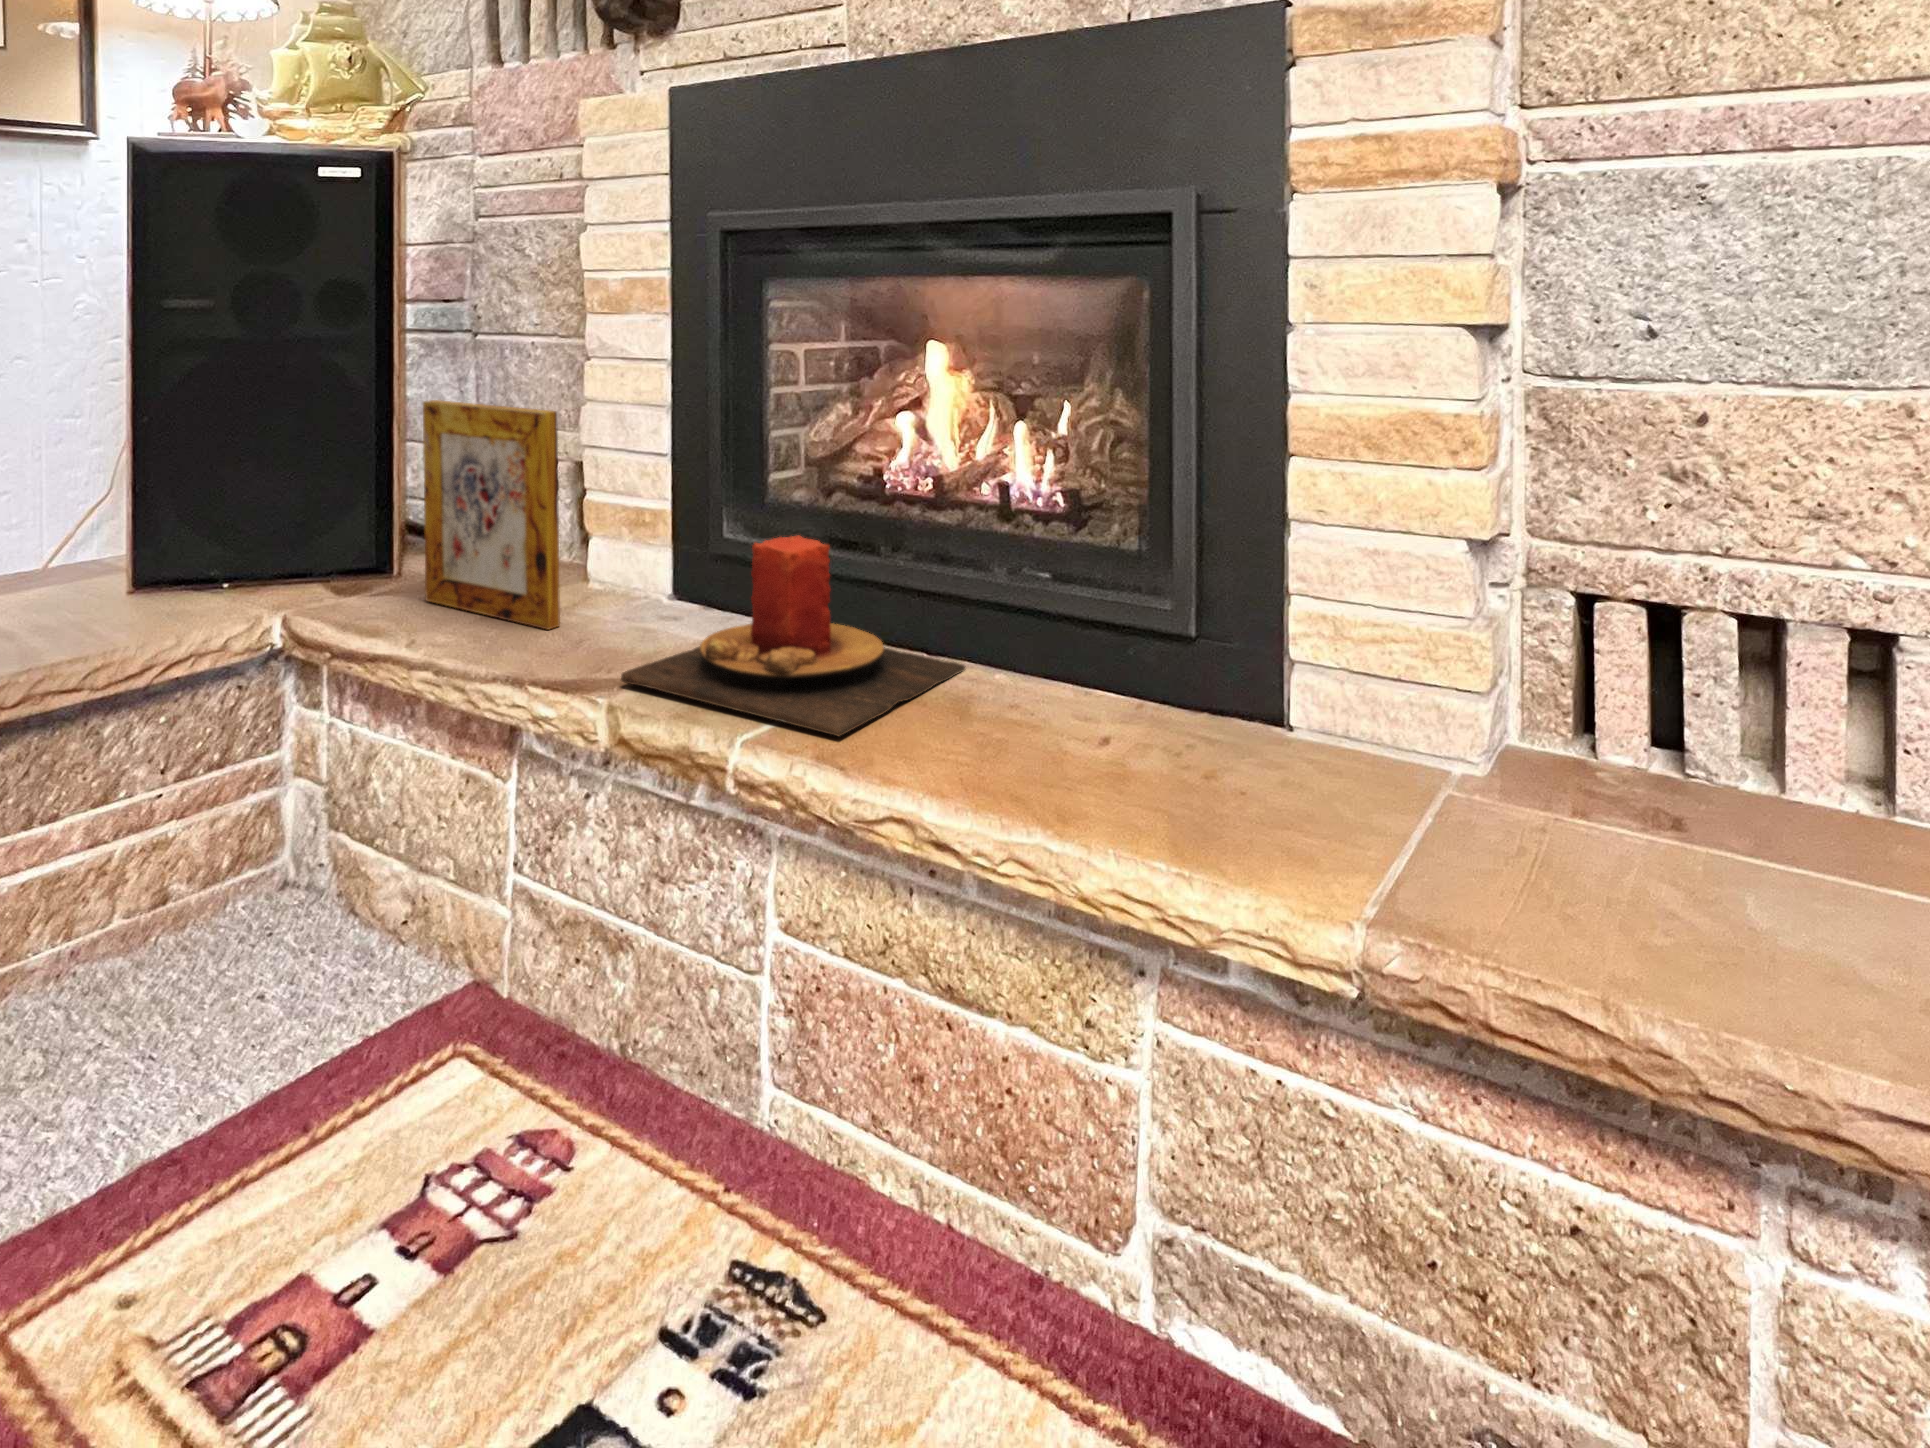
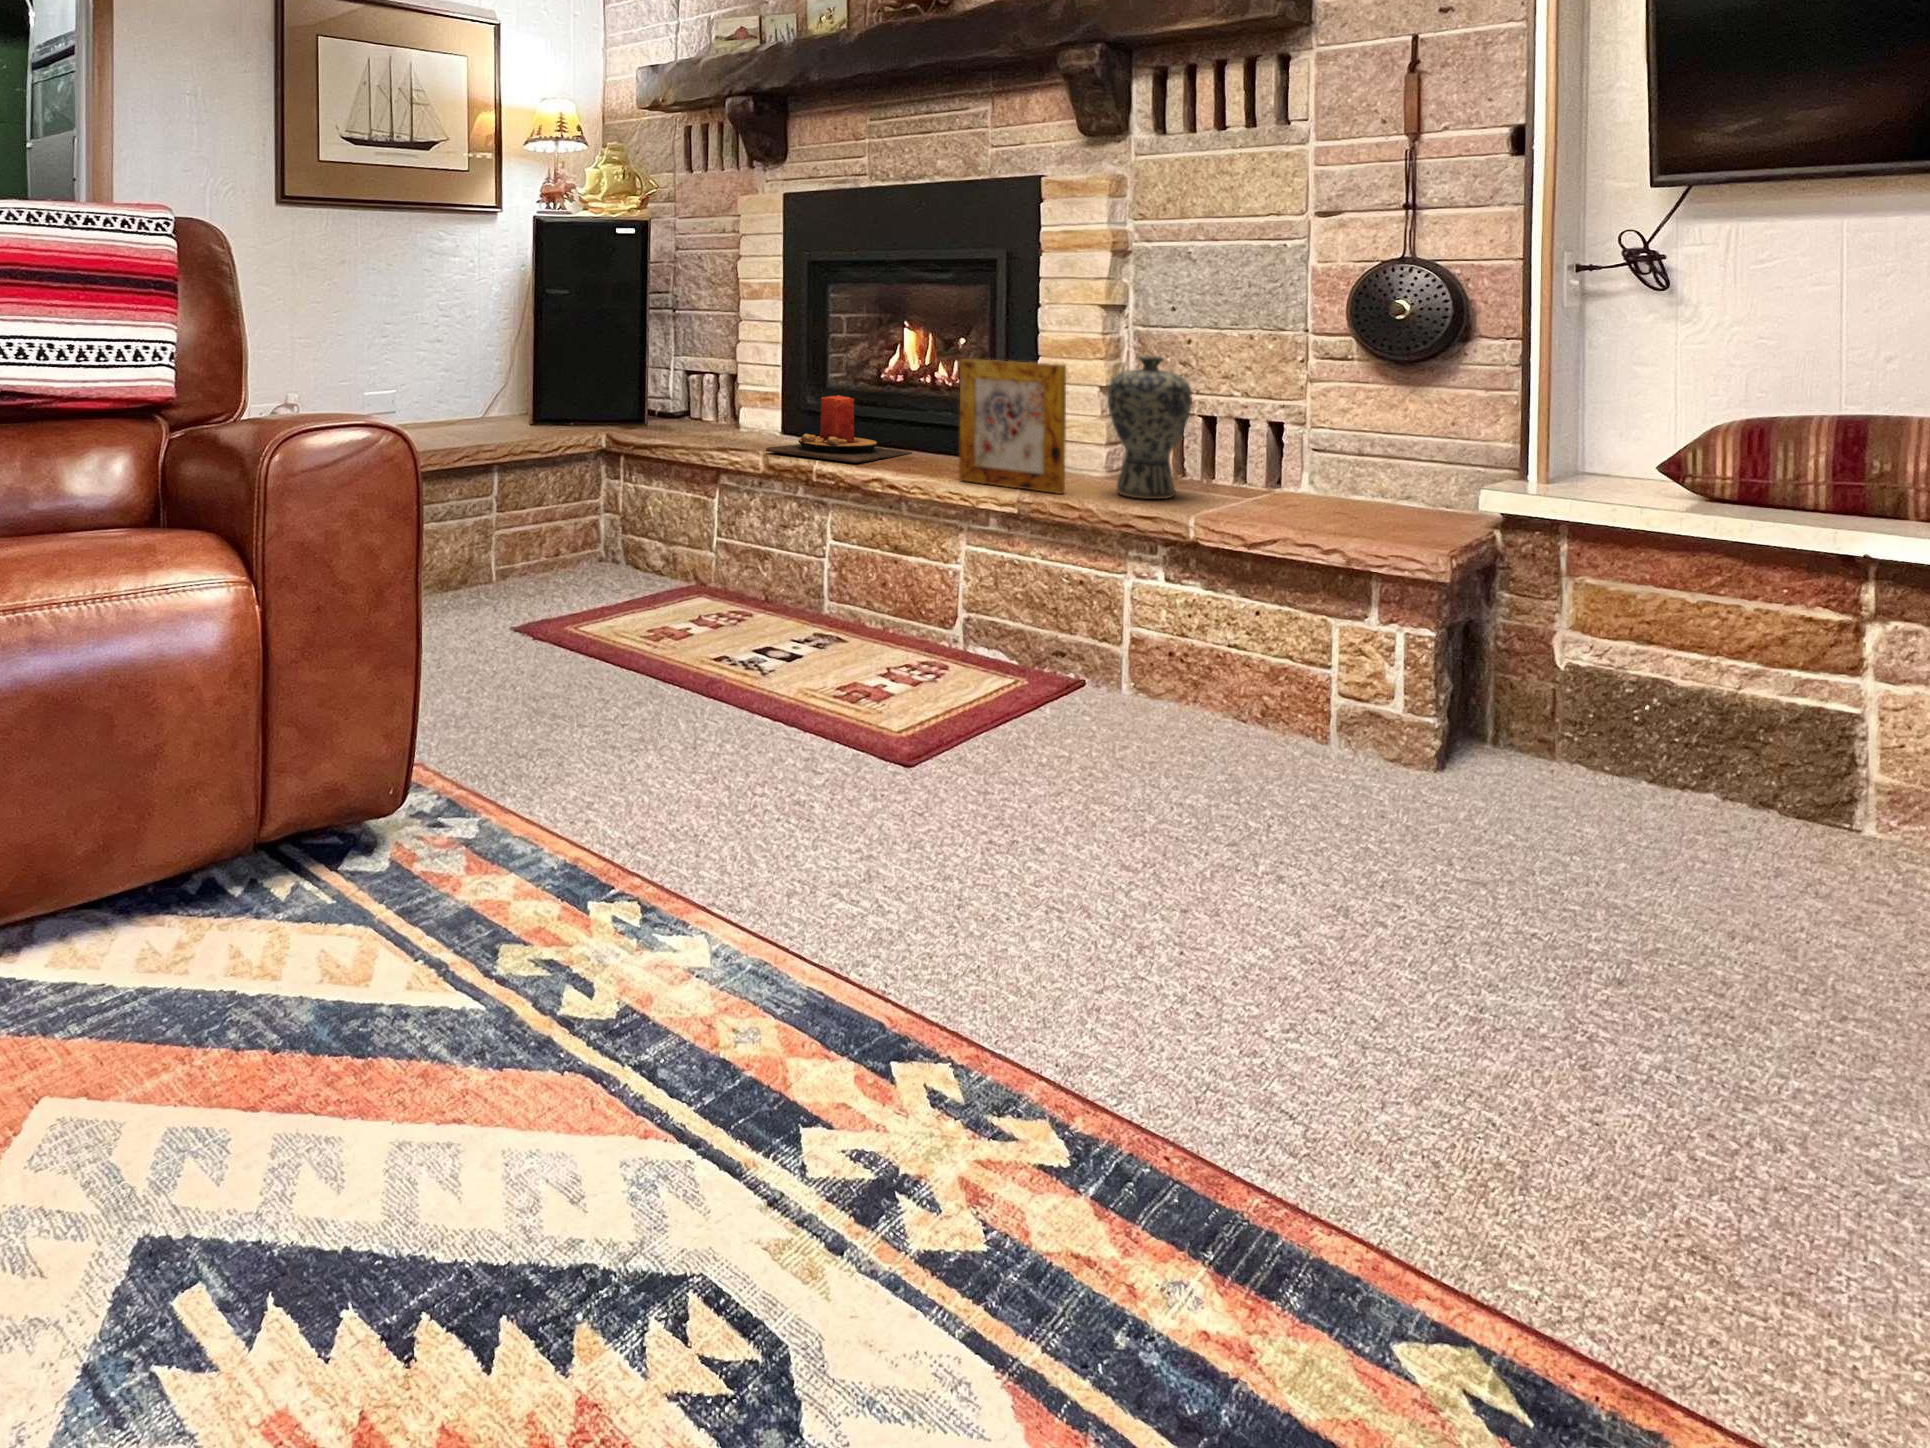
picture frame: present [423,400,560,630] -> present [959,359,1066,494]
vase: none [1606,490,1903,964] -> present [1108,356,1192,499]

